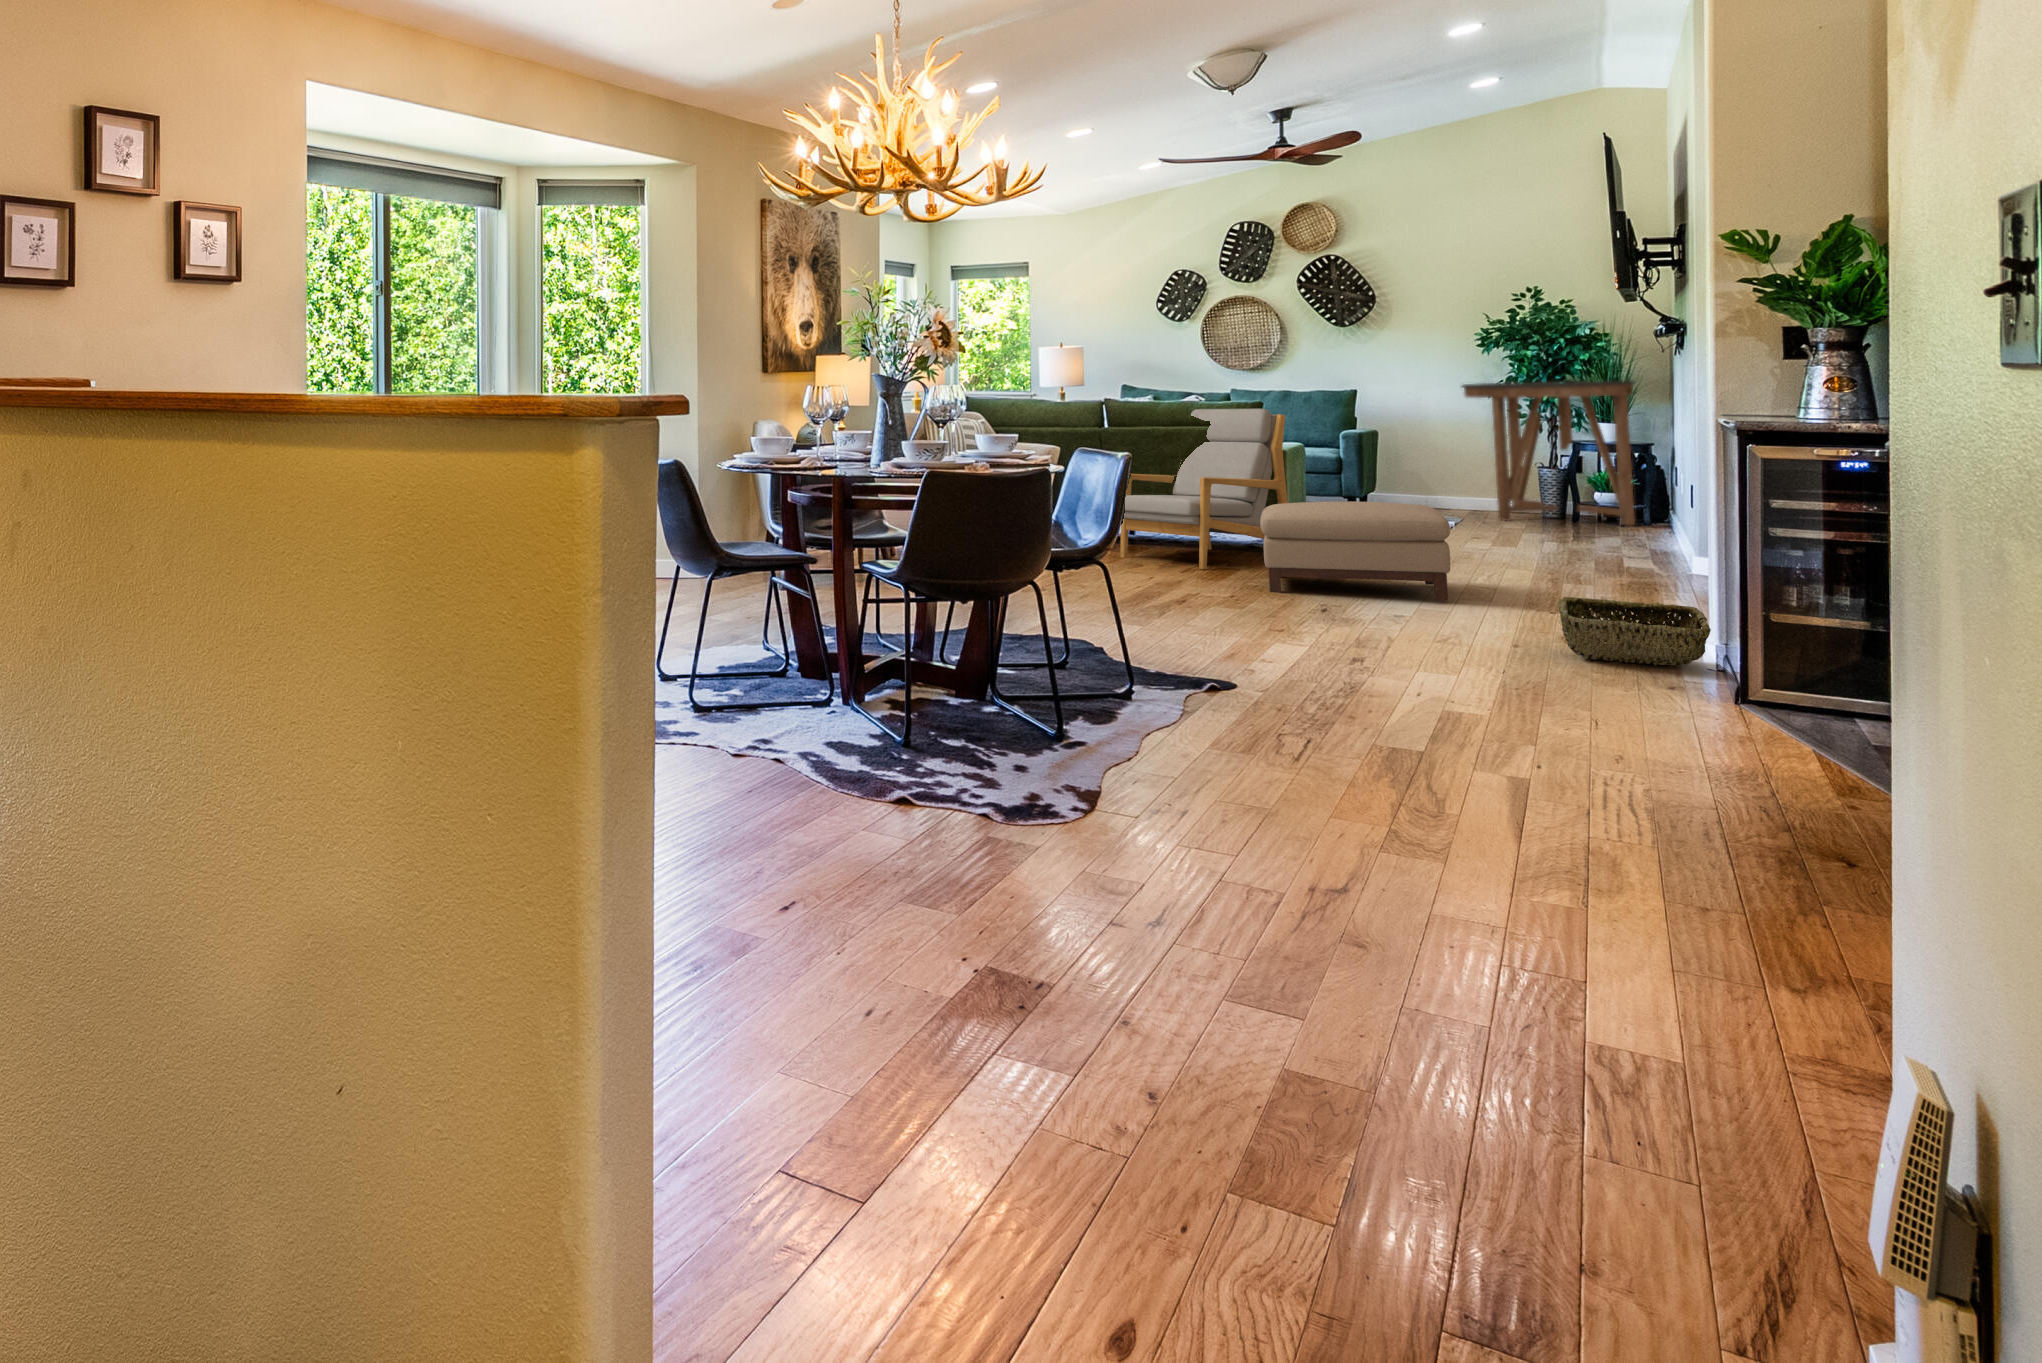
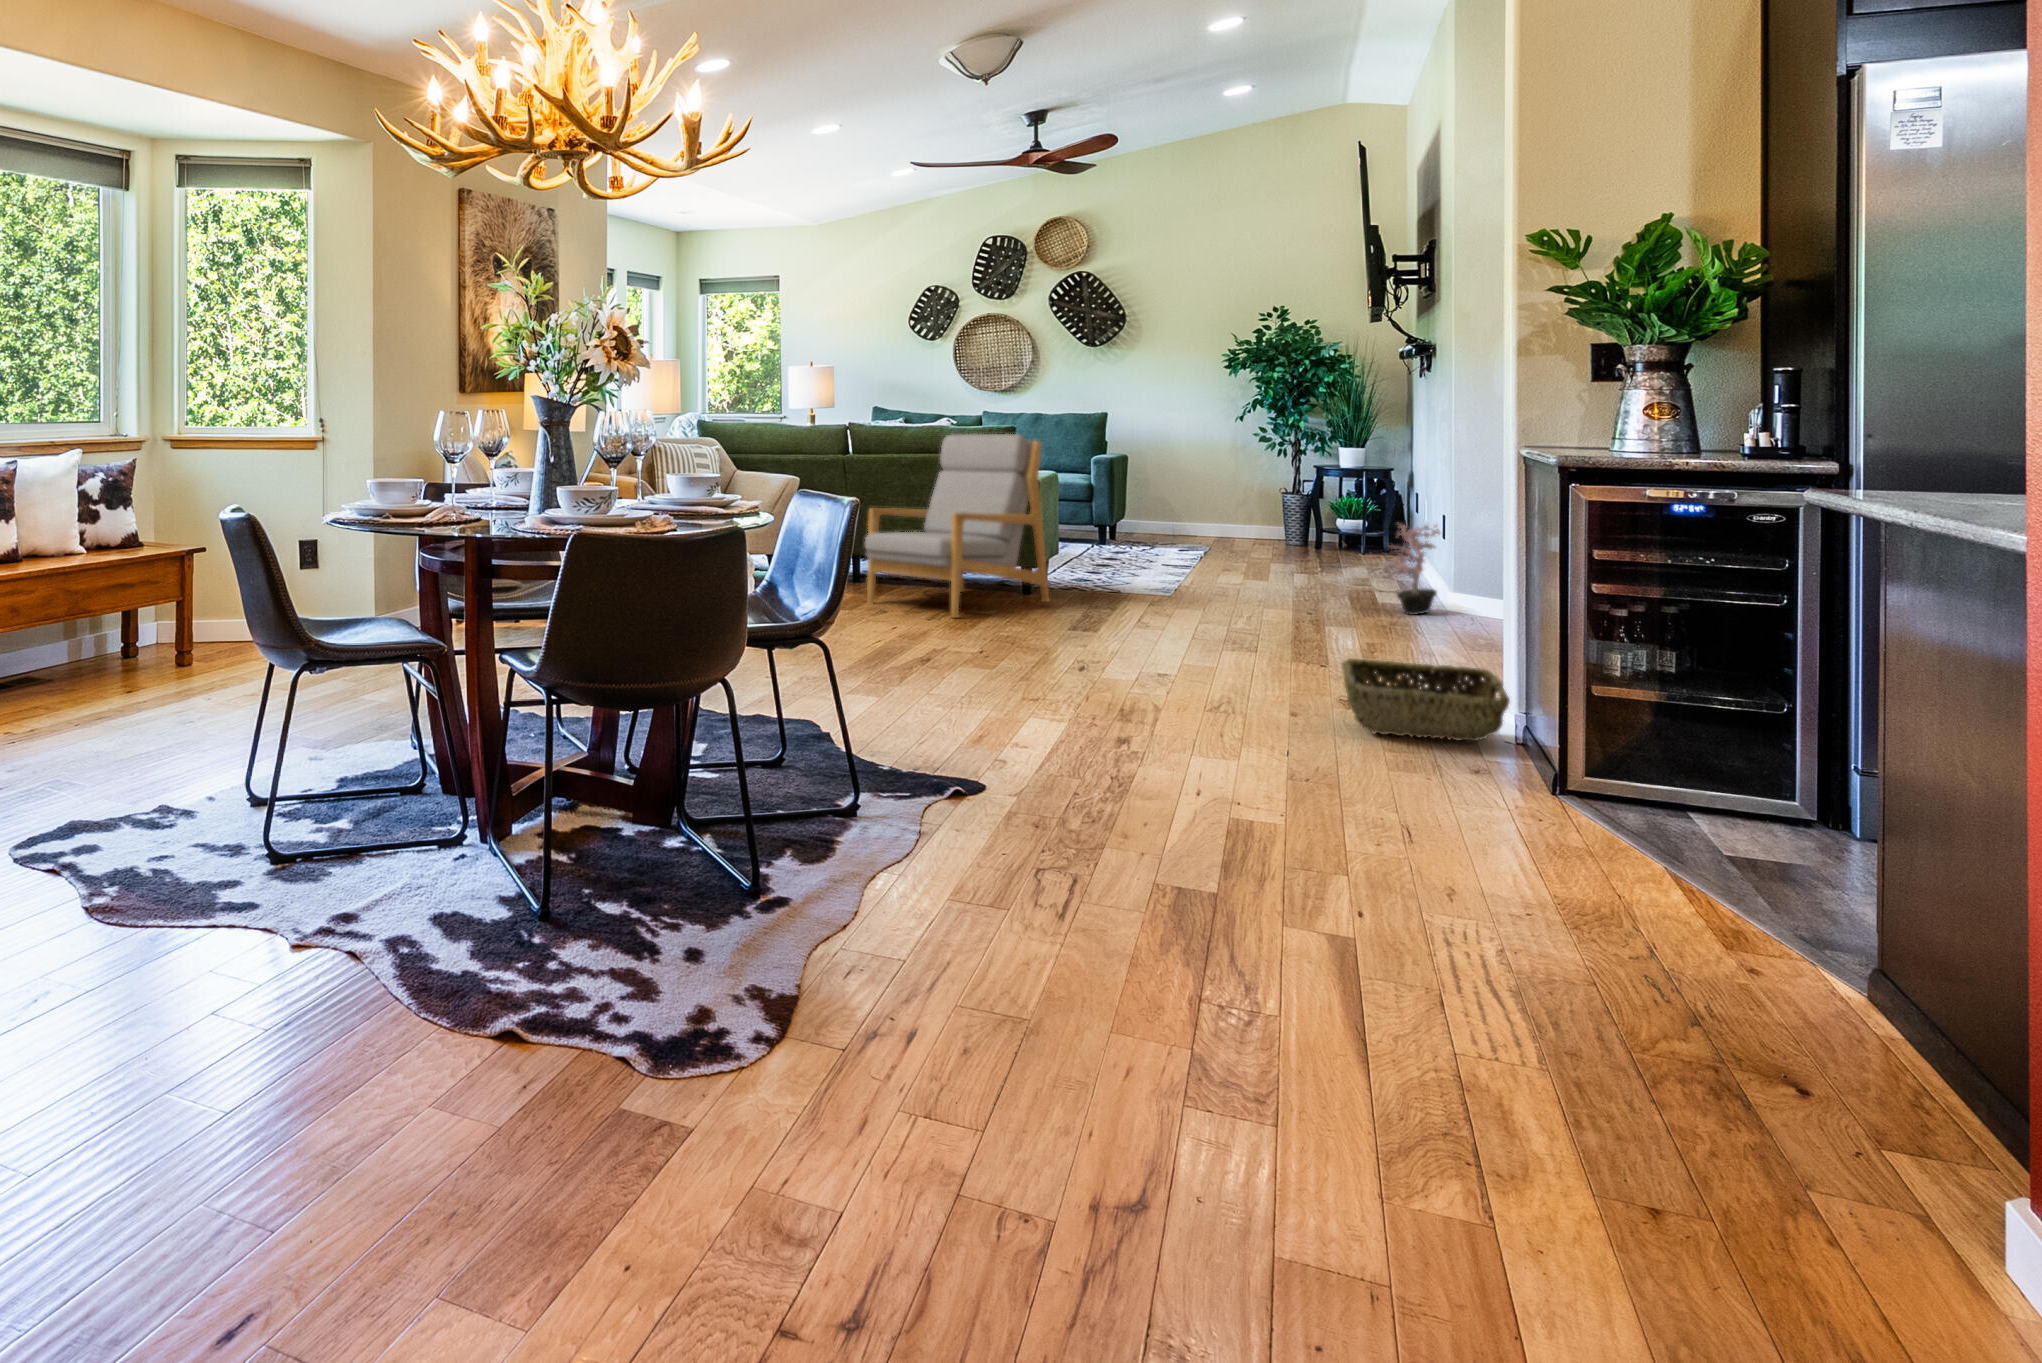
console table: present [1462,381,1635,525] -> none [1210,404,1378,555]
potted plant: none [1622,486,1687,575] -> present [1383,523,1440,615]
ottoman: present [1260,501,1450,600] -> none [1016,543,1217,655]

